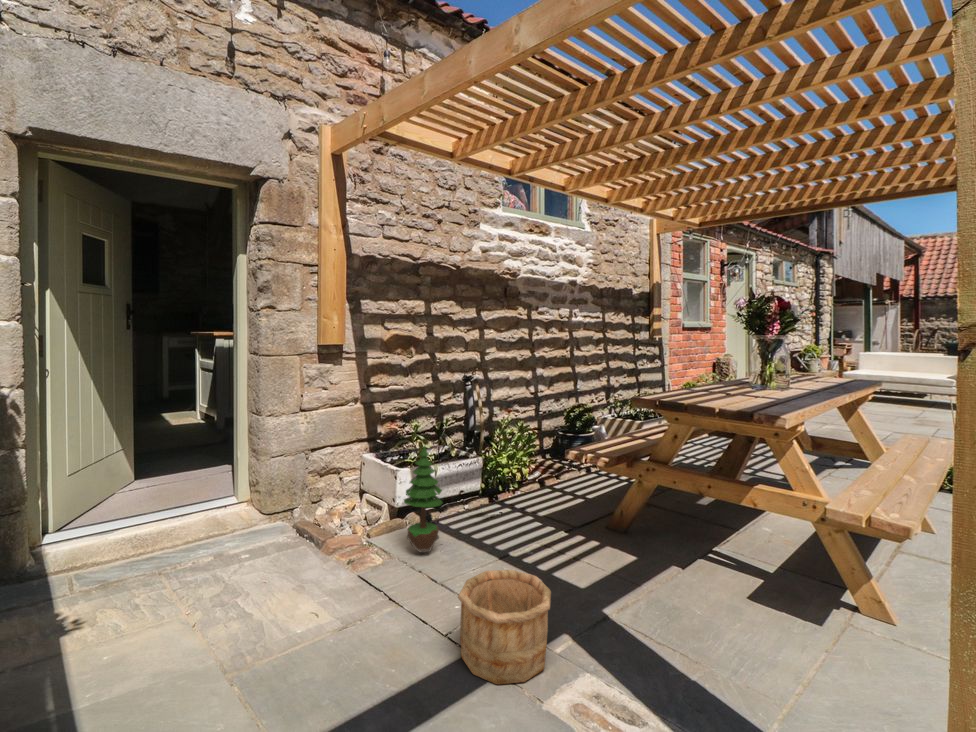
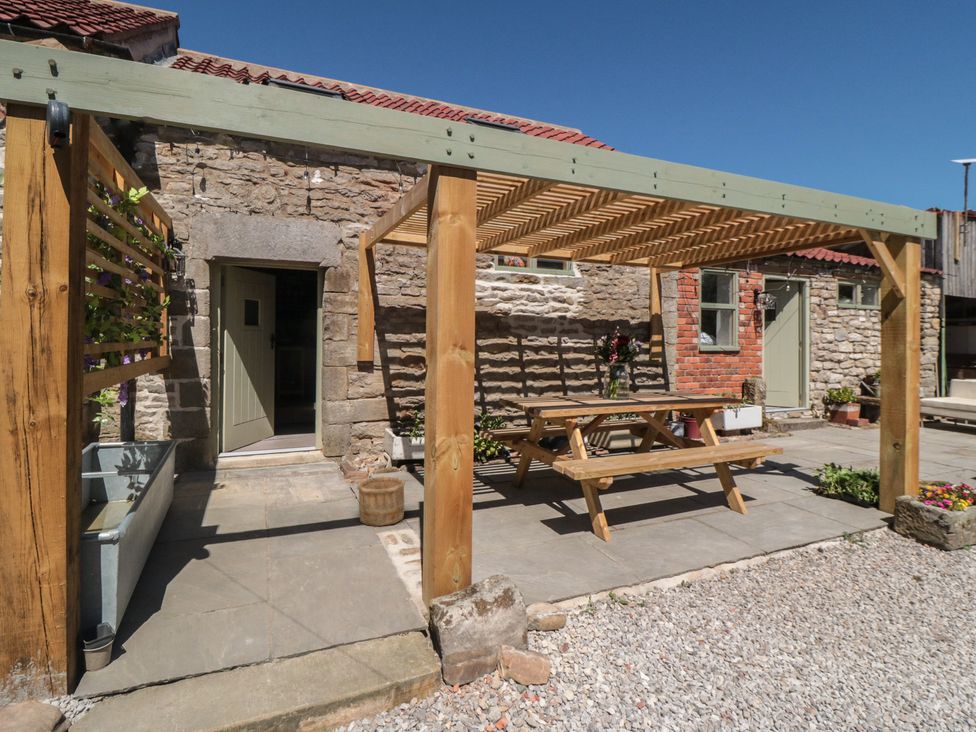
potted tree: present [404,446,442,553] -> none [380,418,404,482]

